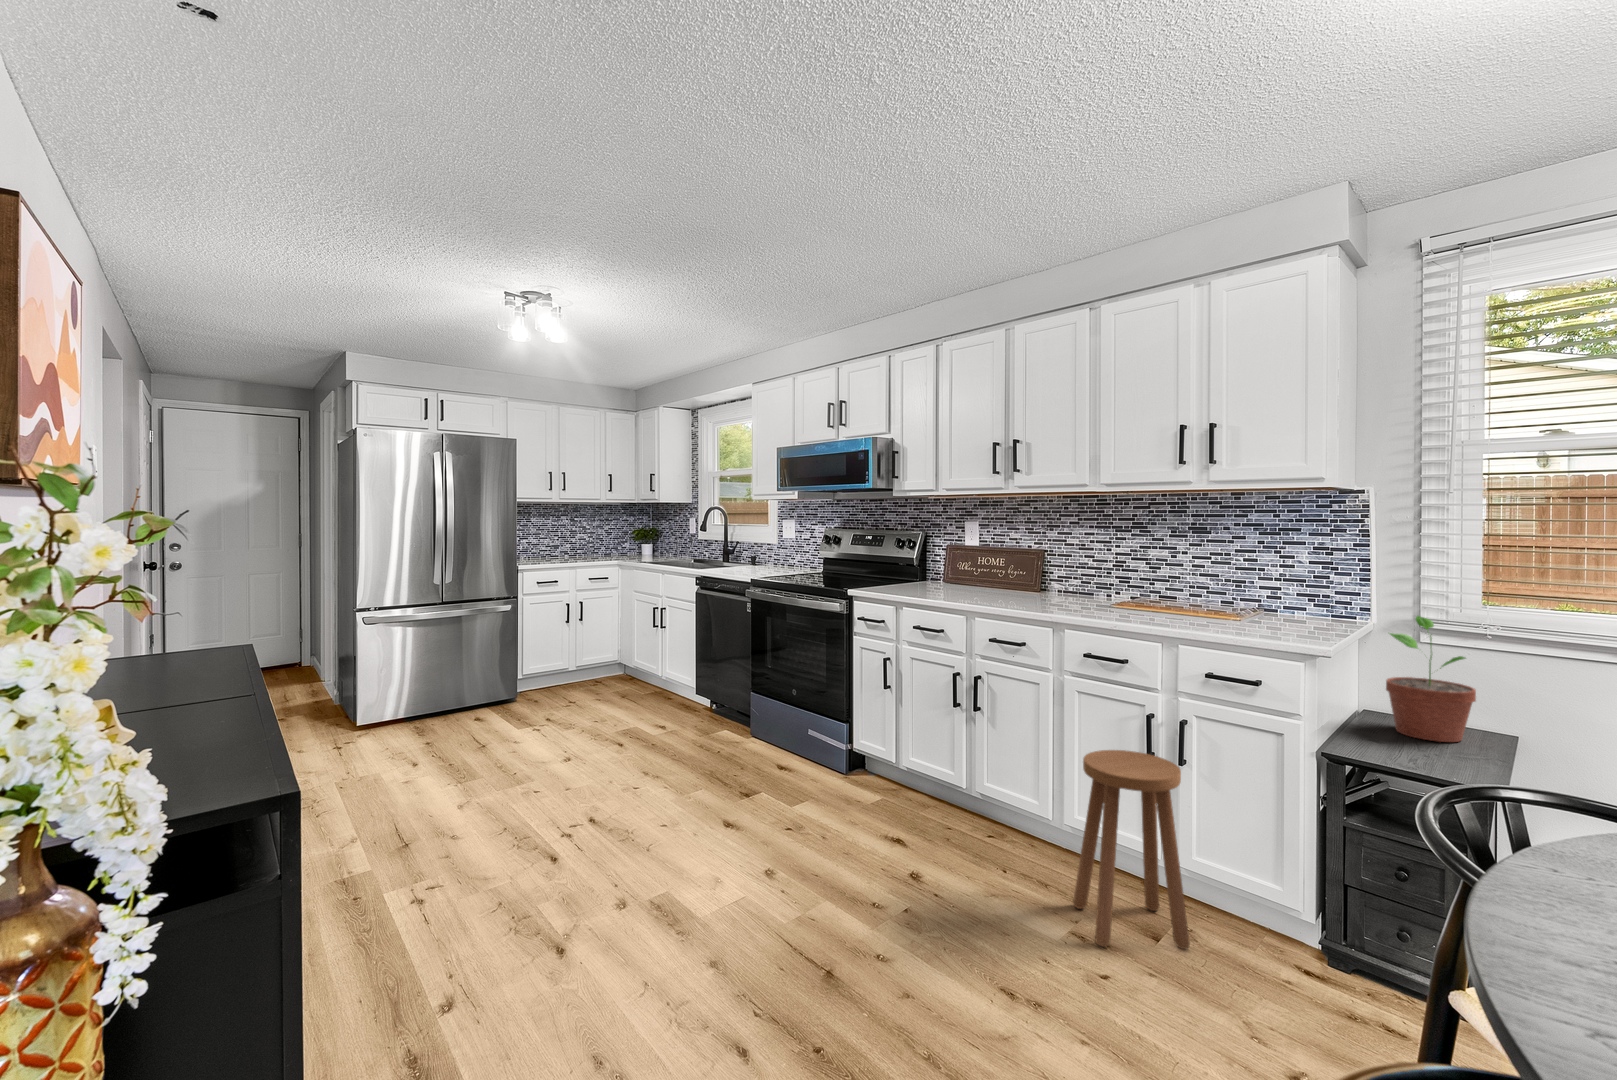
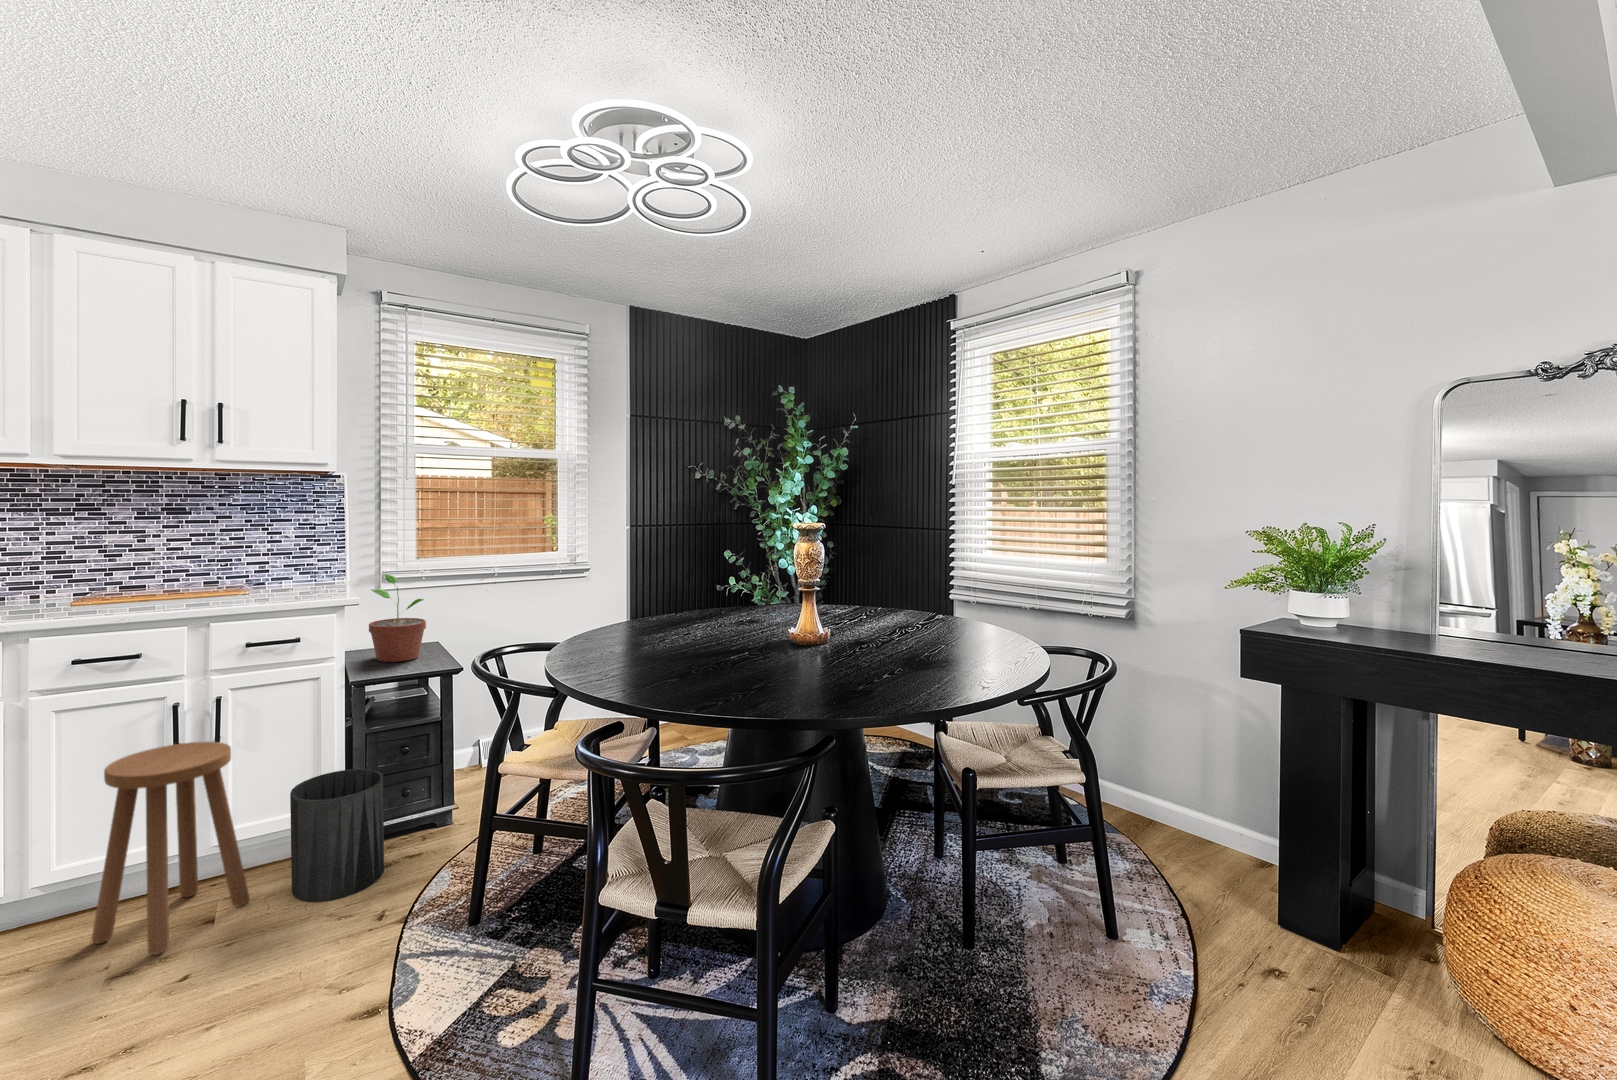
trash can: none [1229,845,1347,1020] -> present [290,769,384,901]

